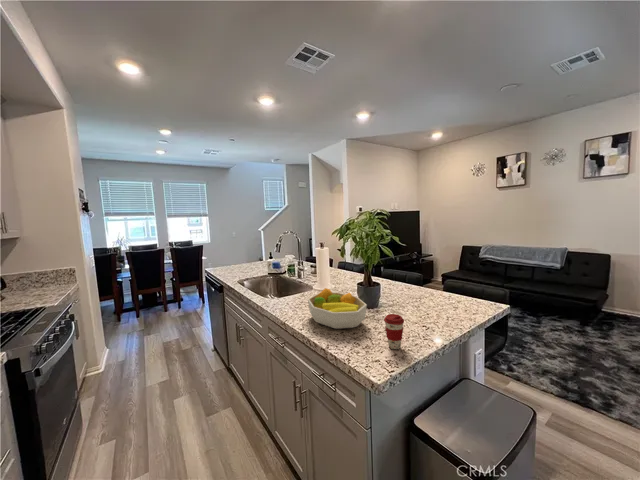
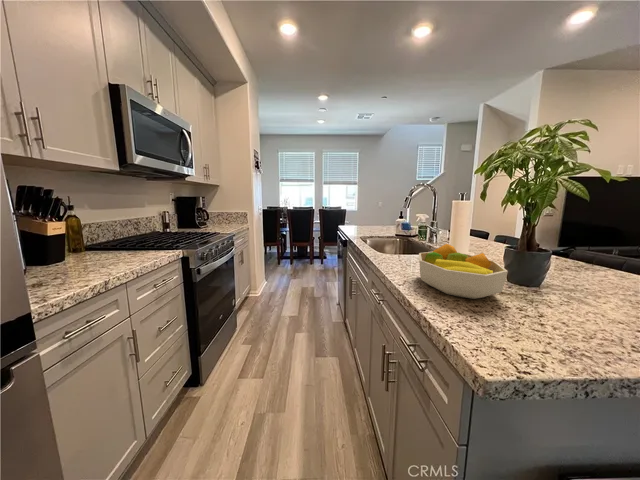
coffee cup: present [384,314,404,349] -> none [531,284,577,345]

